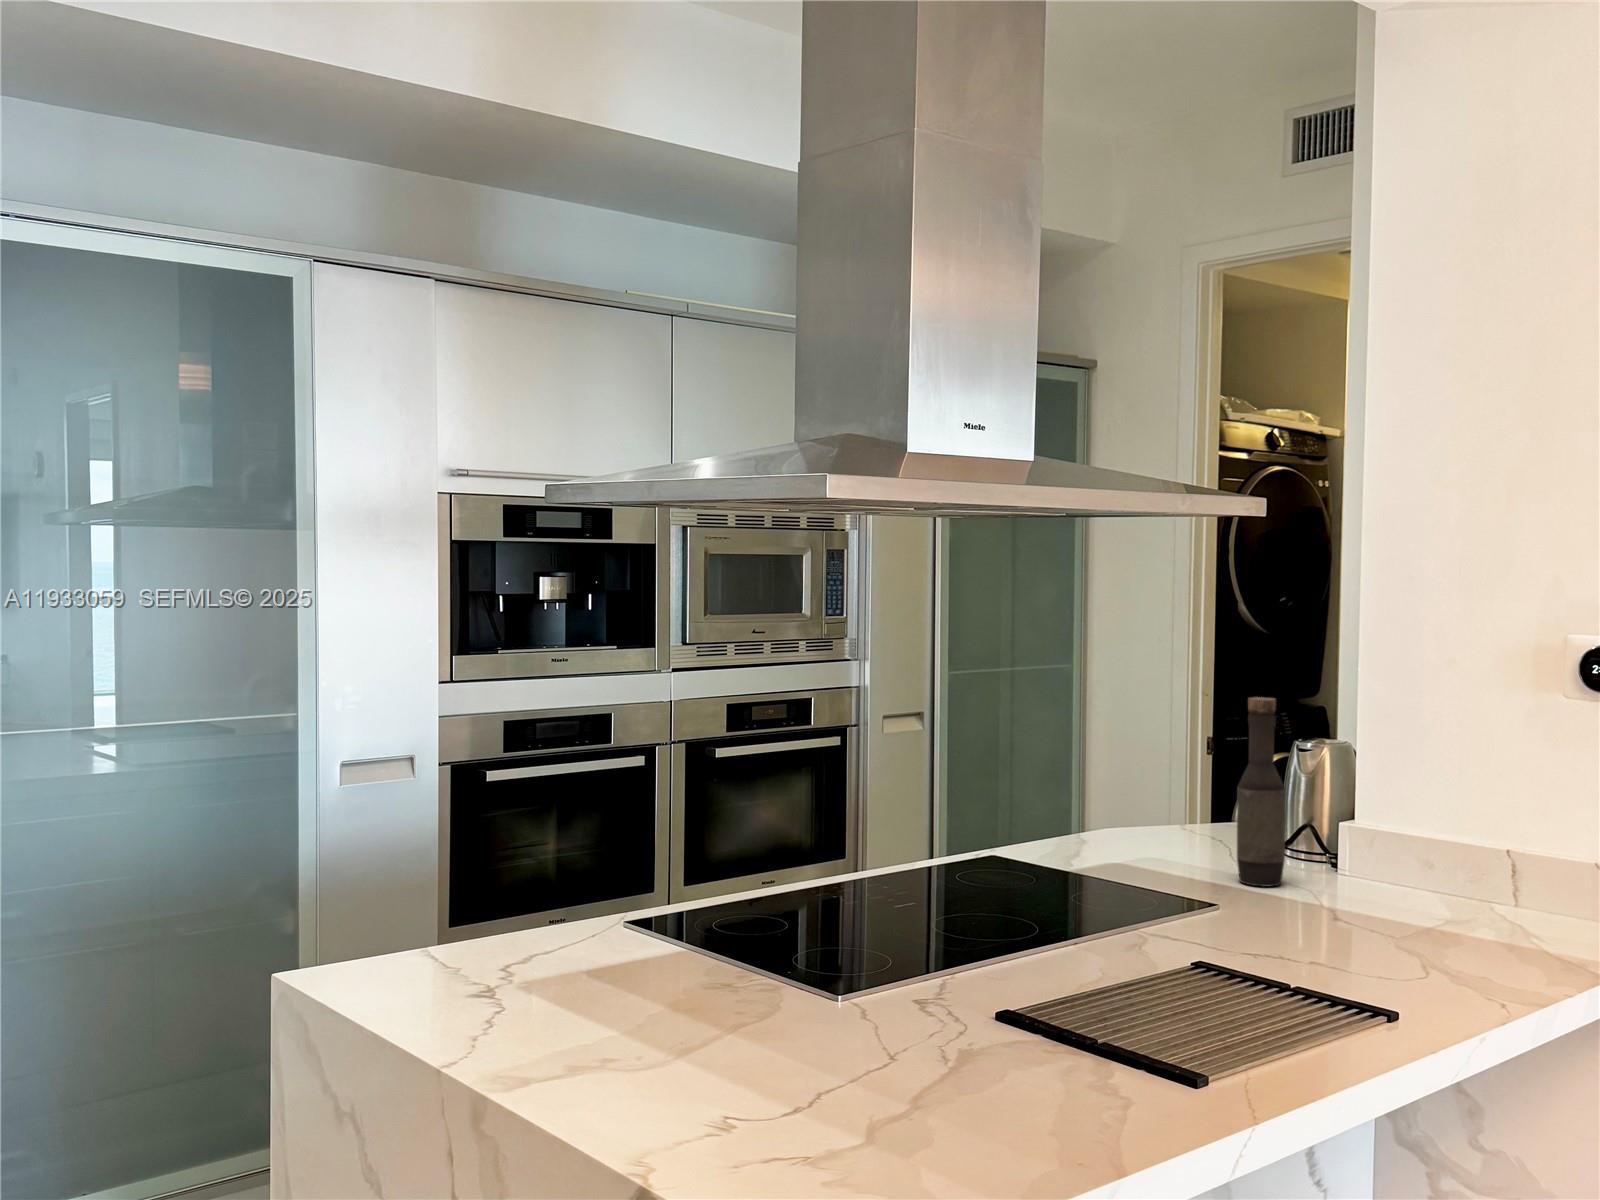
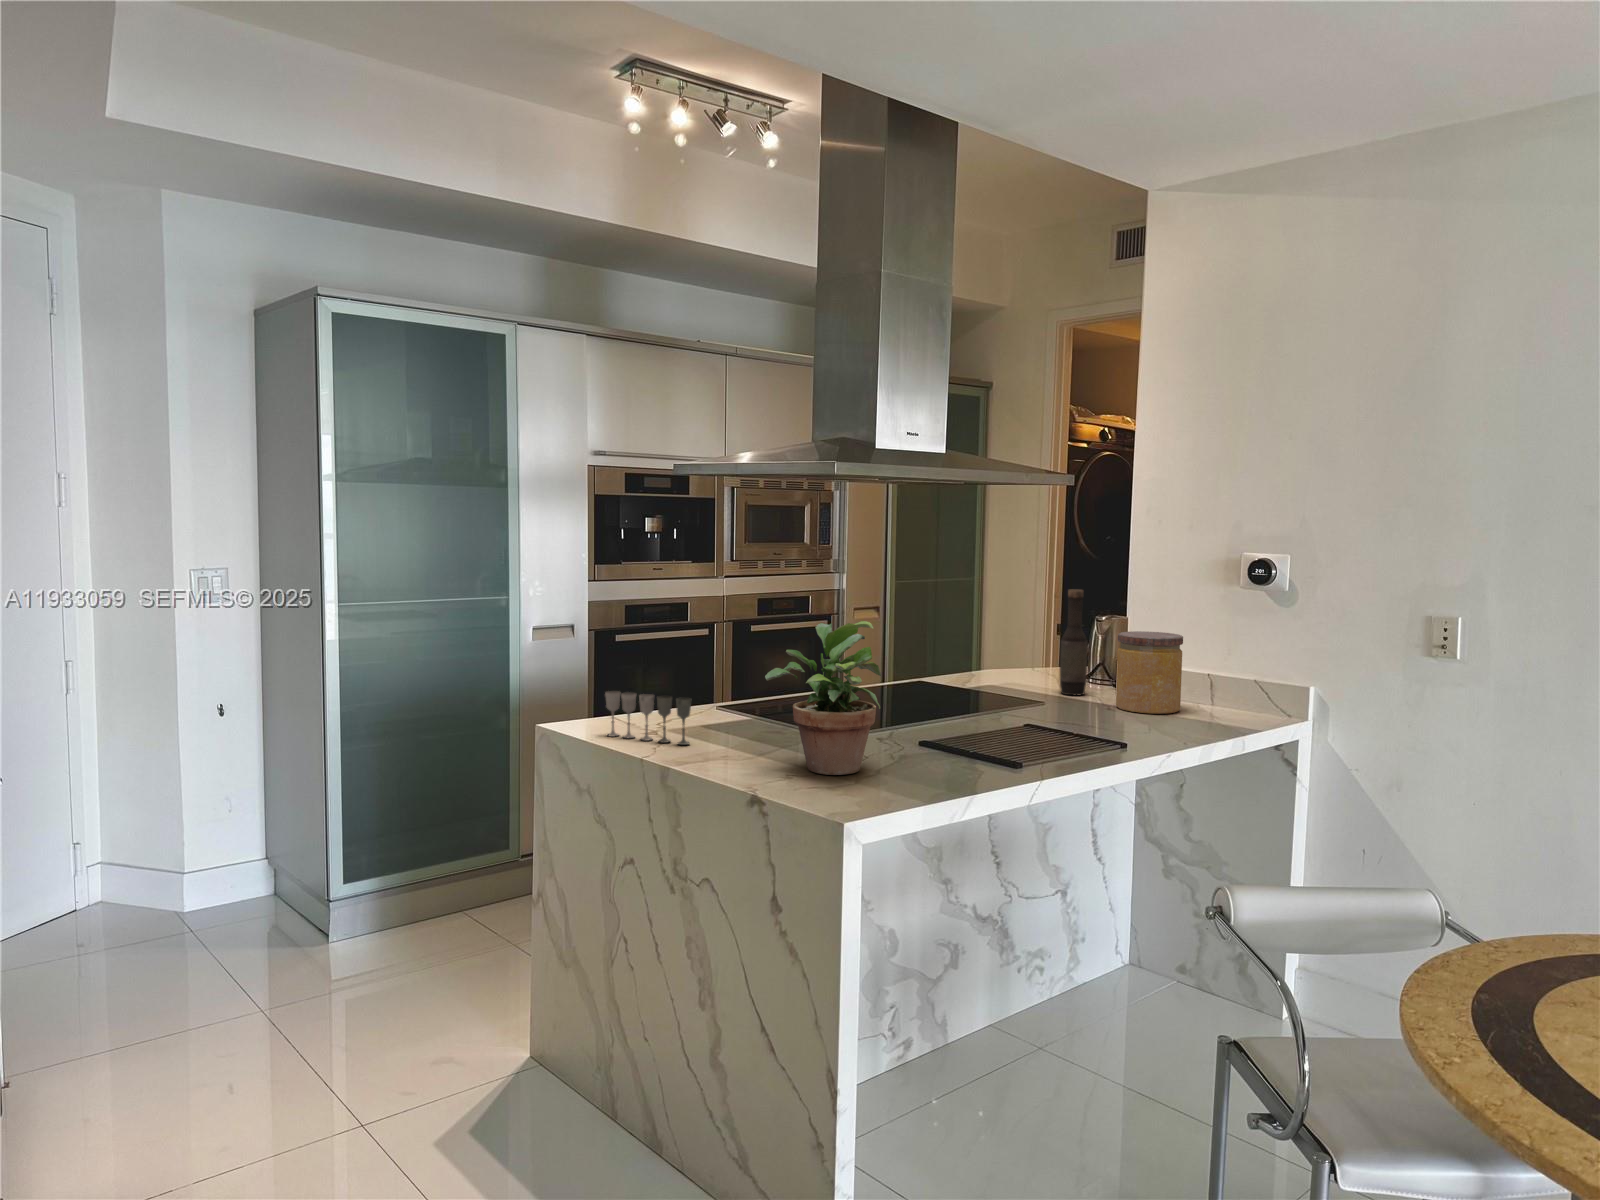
jar: none [1345,774,1468,930] -> present [1116,631,1183,714]
potted plant: none [662,787,903,1115] -> present [765,621,881,775]
wine glass: none [381,913,539,1026] -> present [605,691,691,745]

